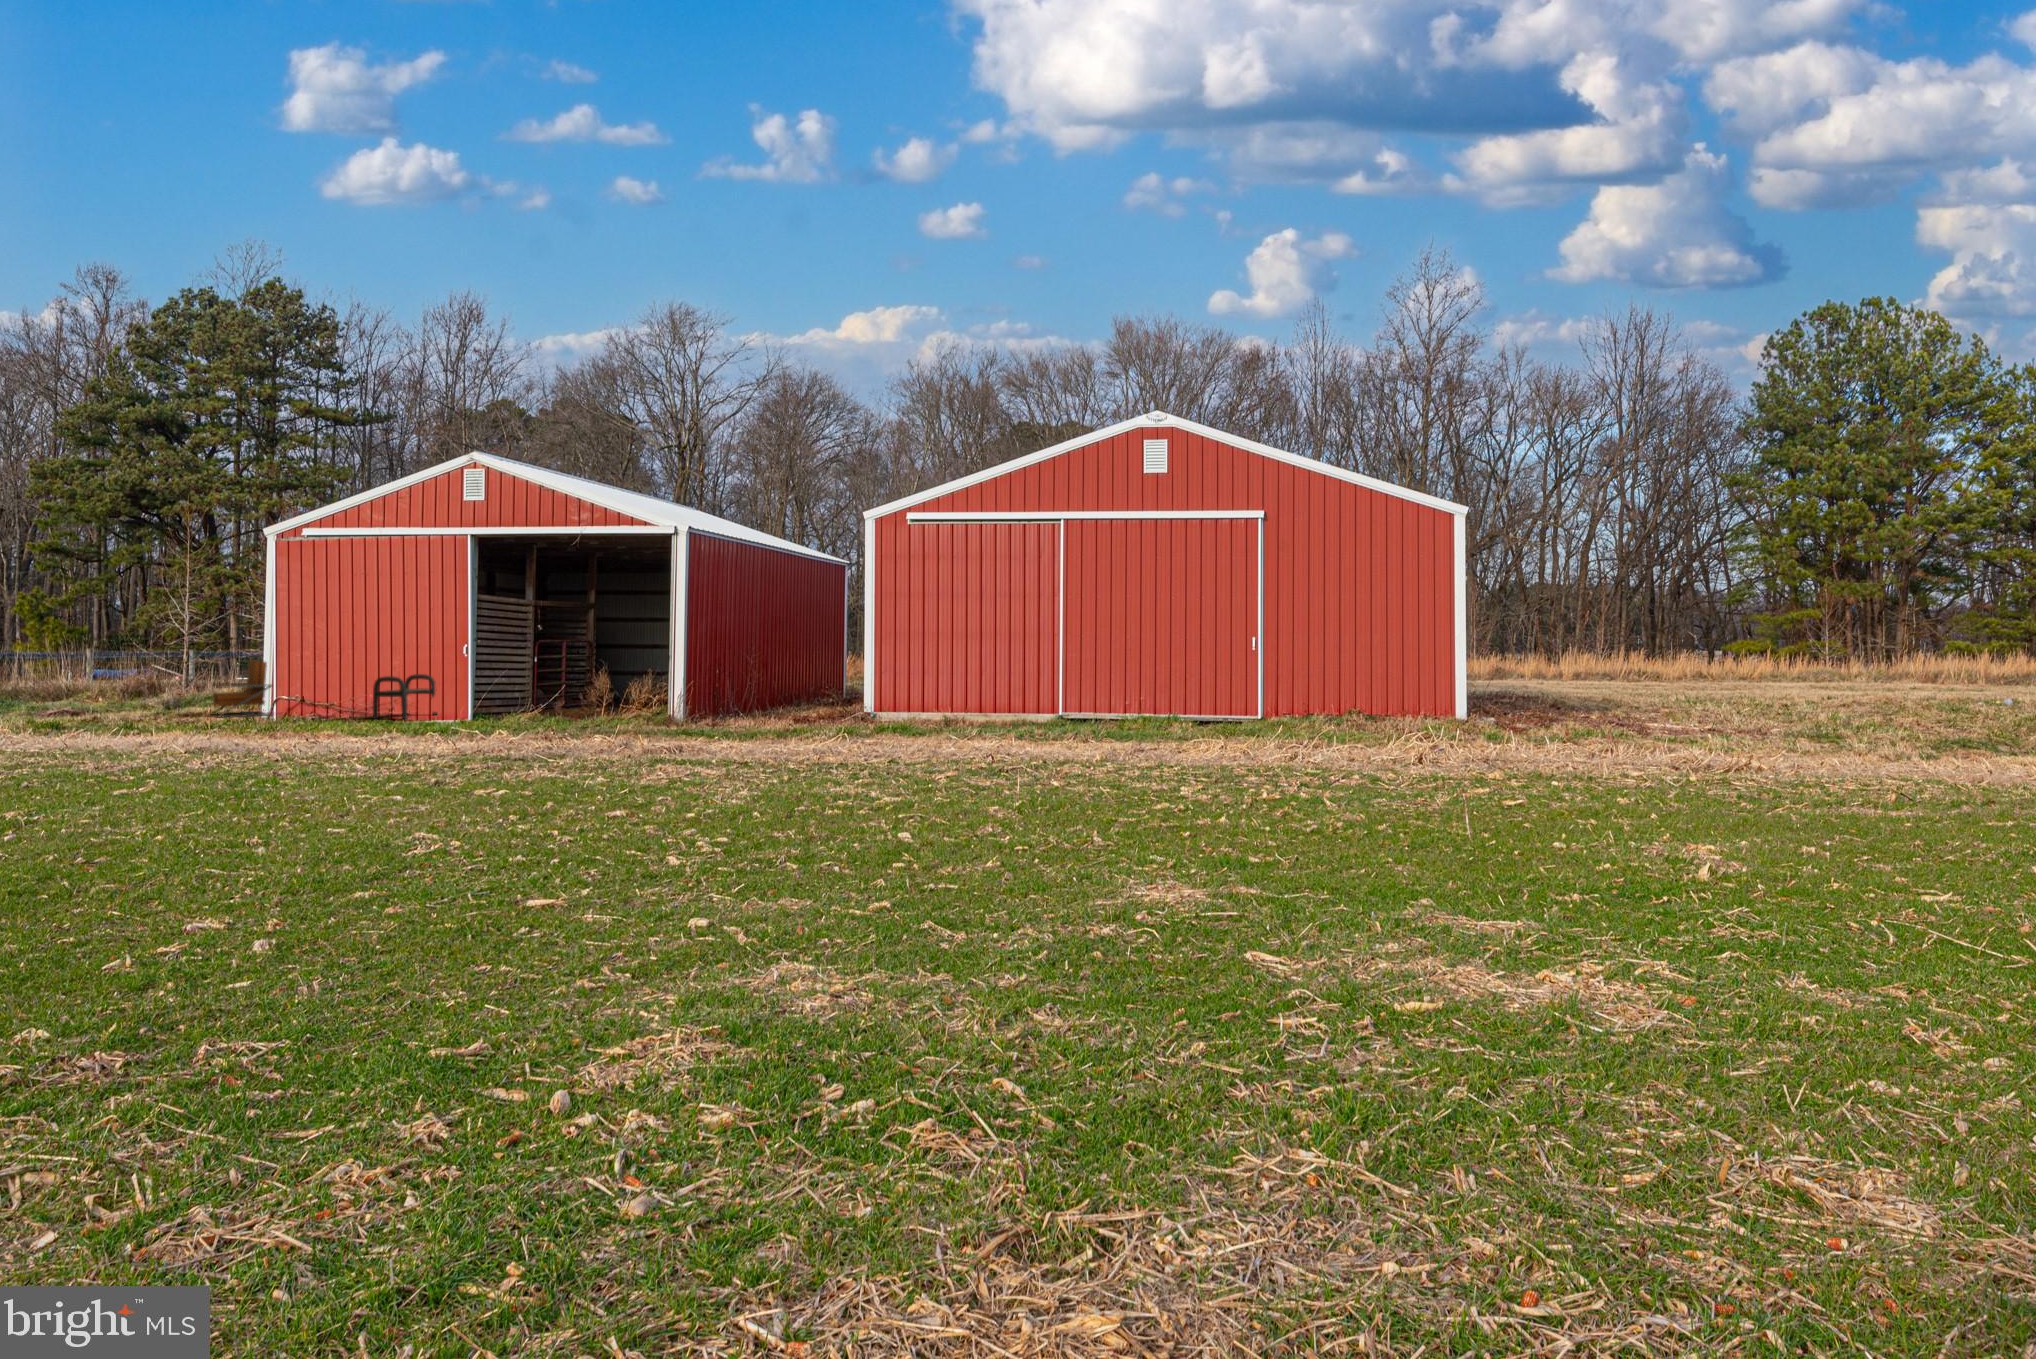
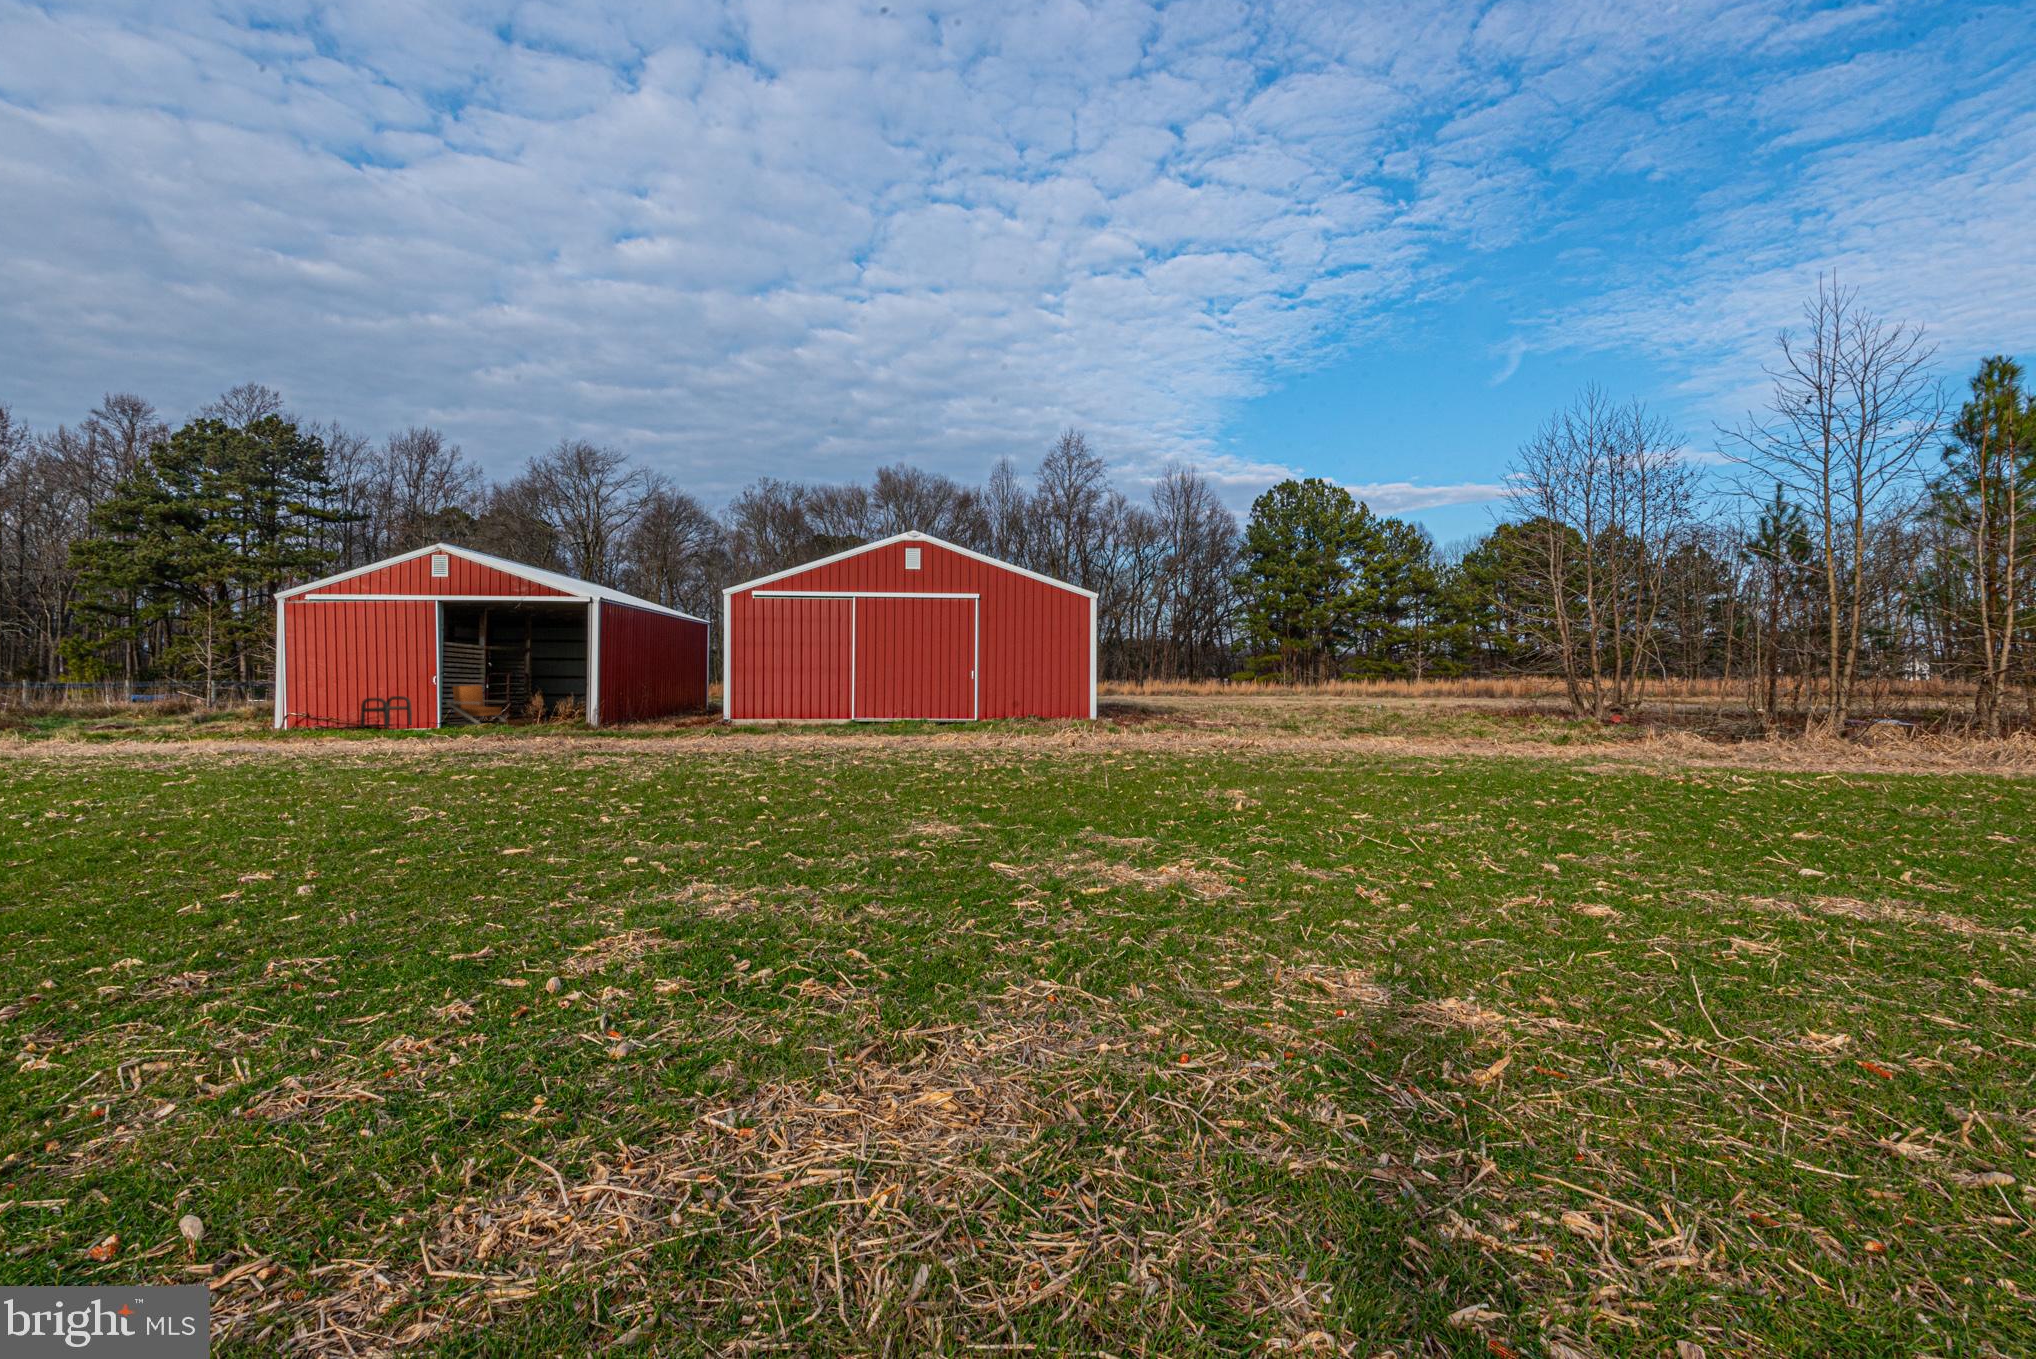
lounge chair: present [211,660,272,718] -> present [447,685,505,724]

